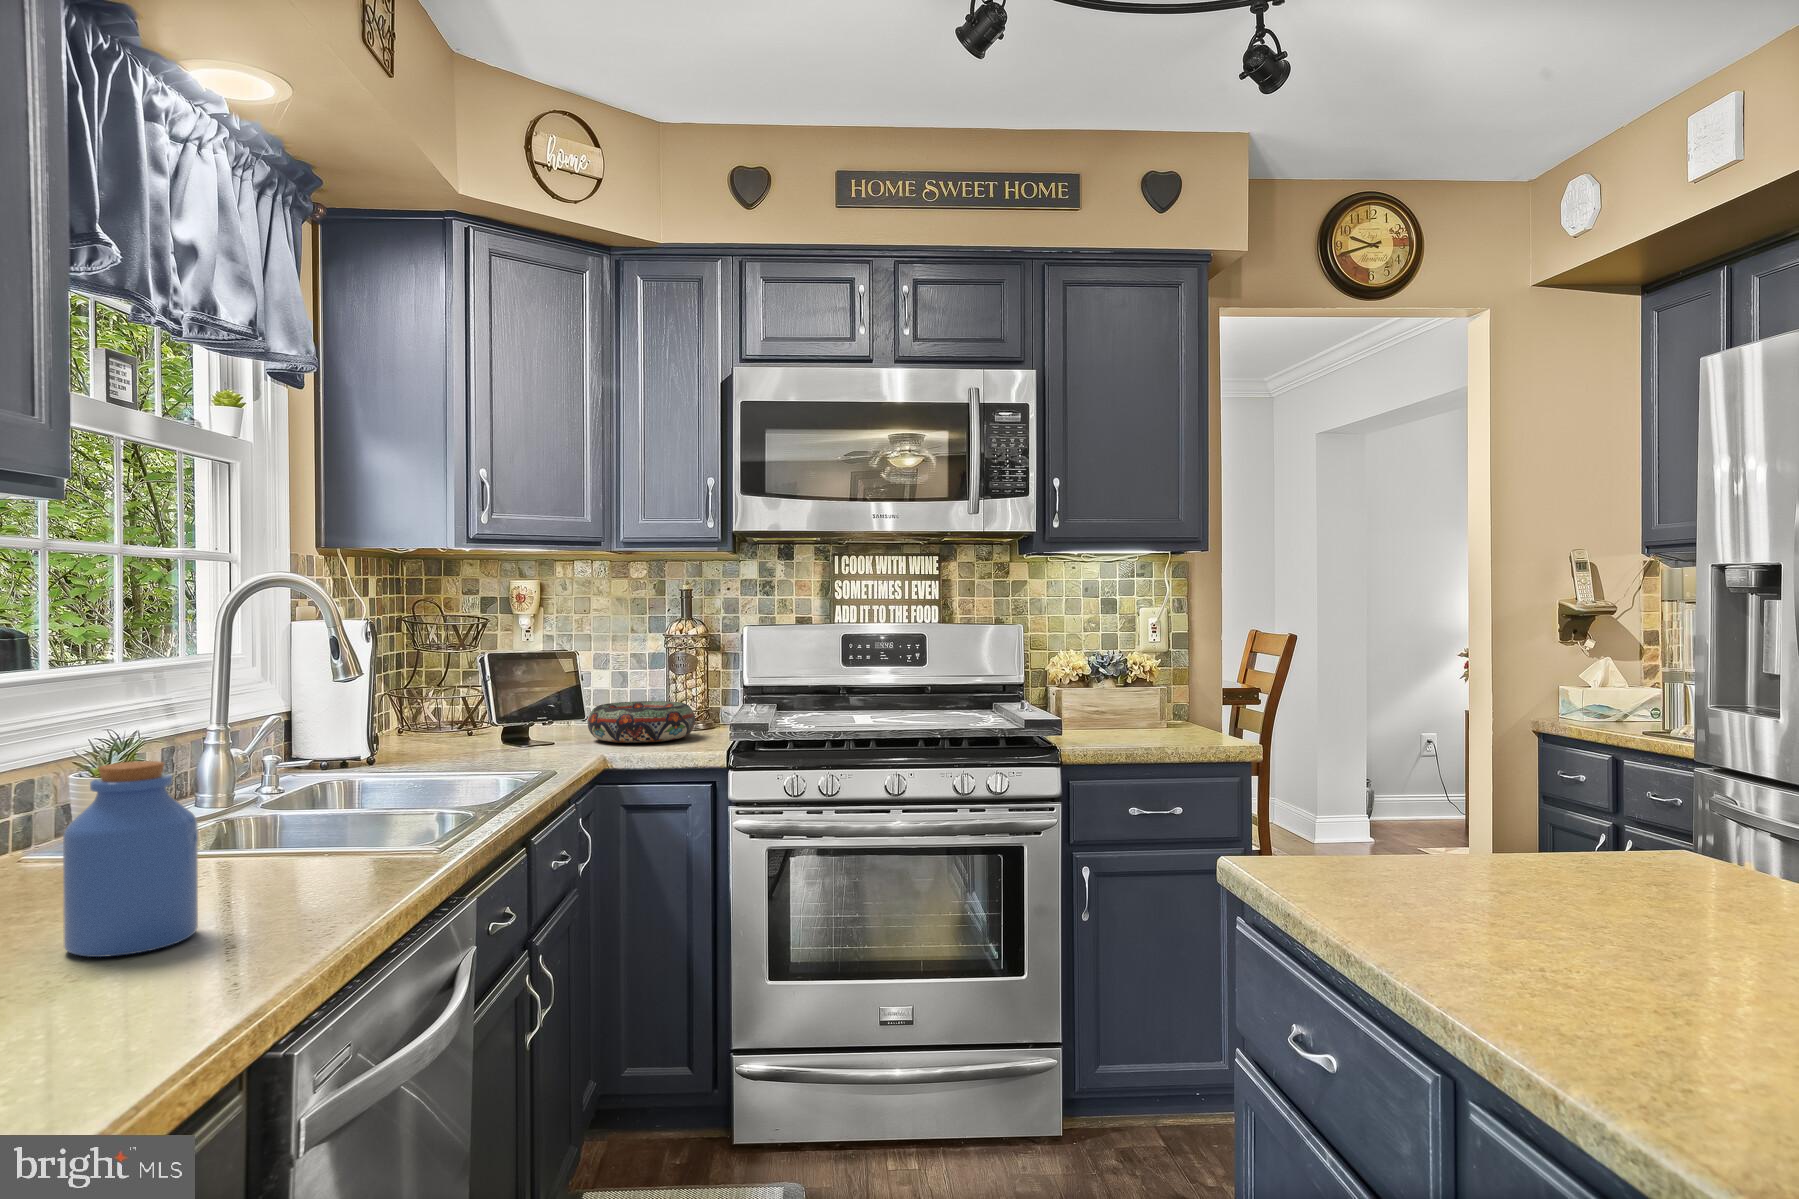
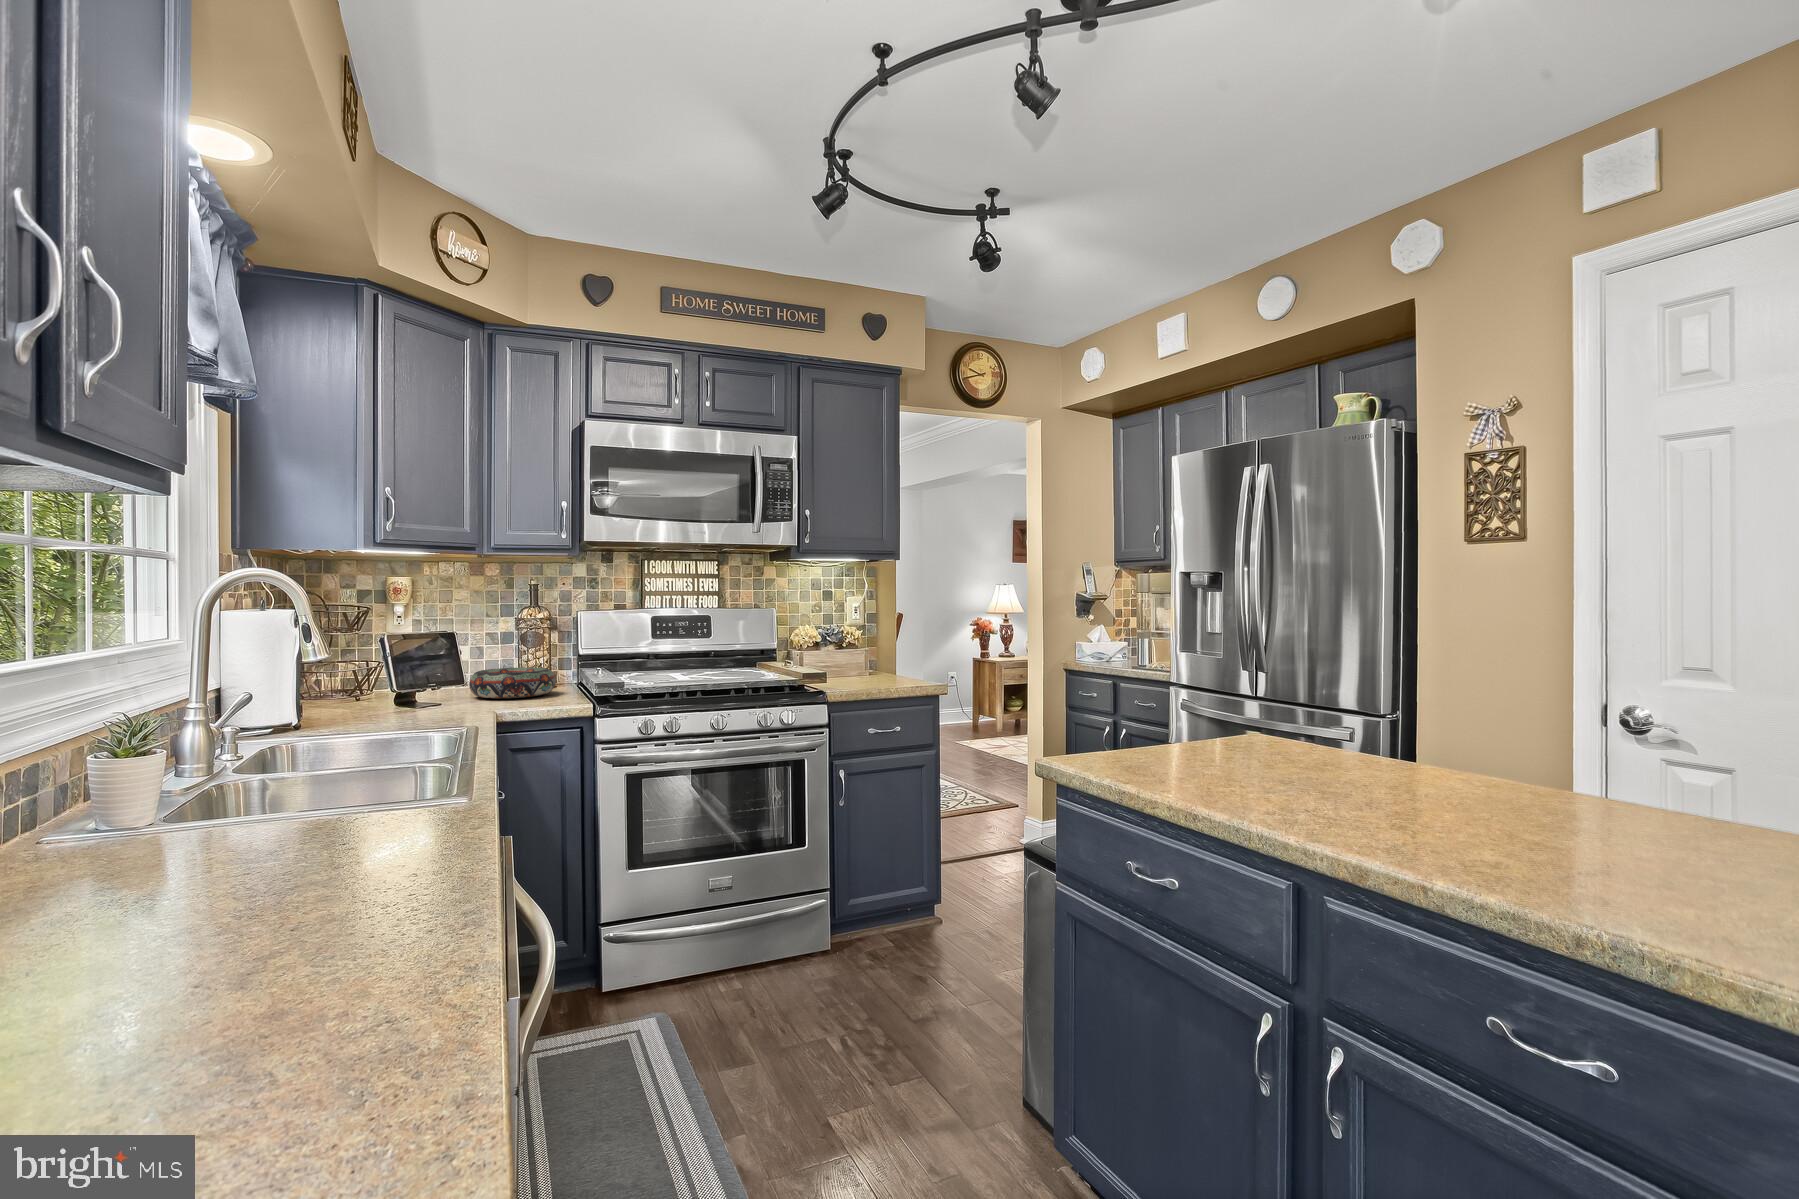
jar: present [63,761,198,957] -> none [331,701,422,834]

